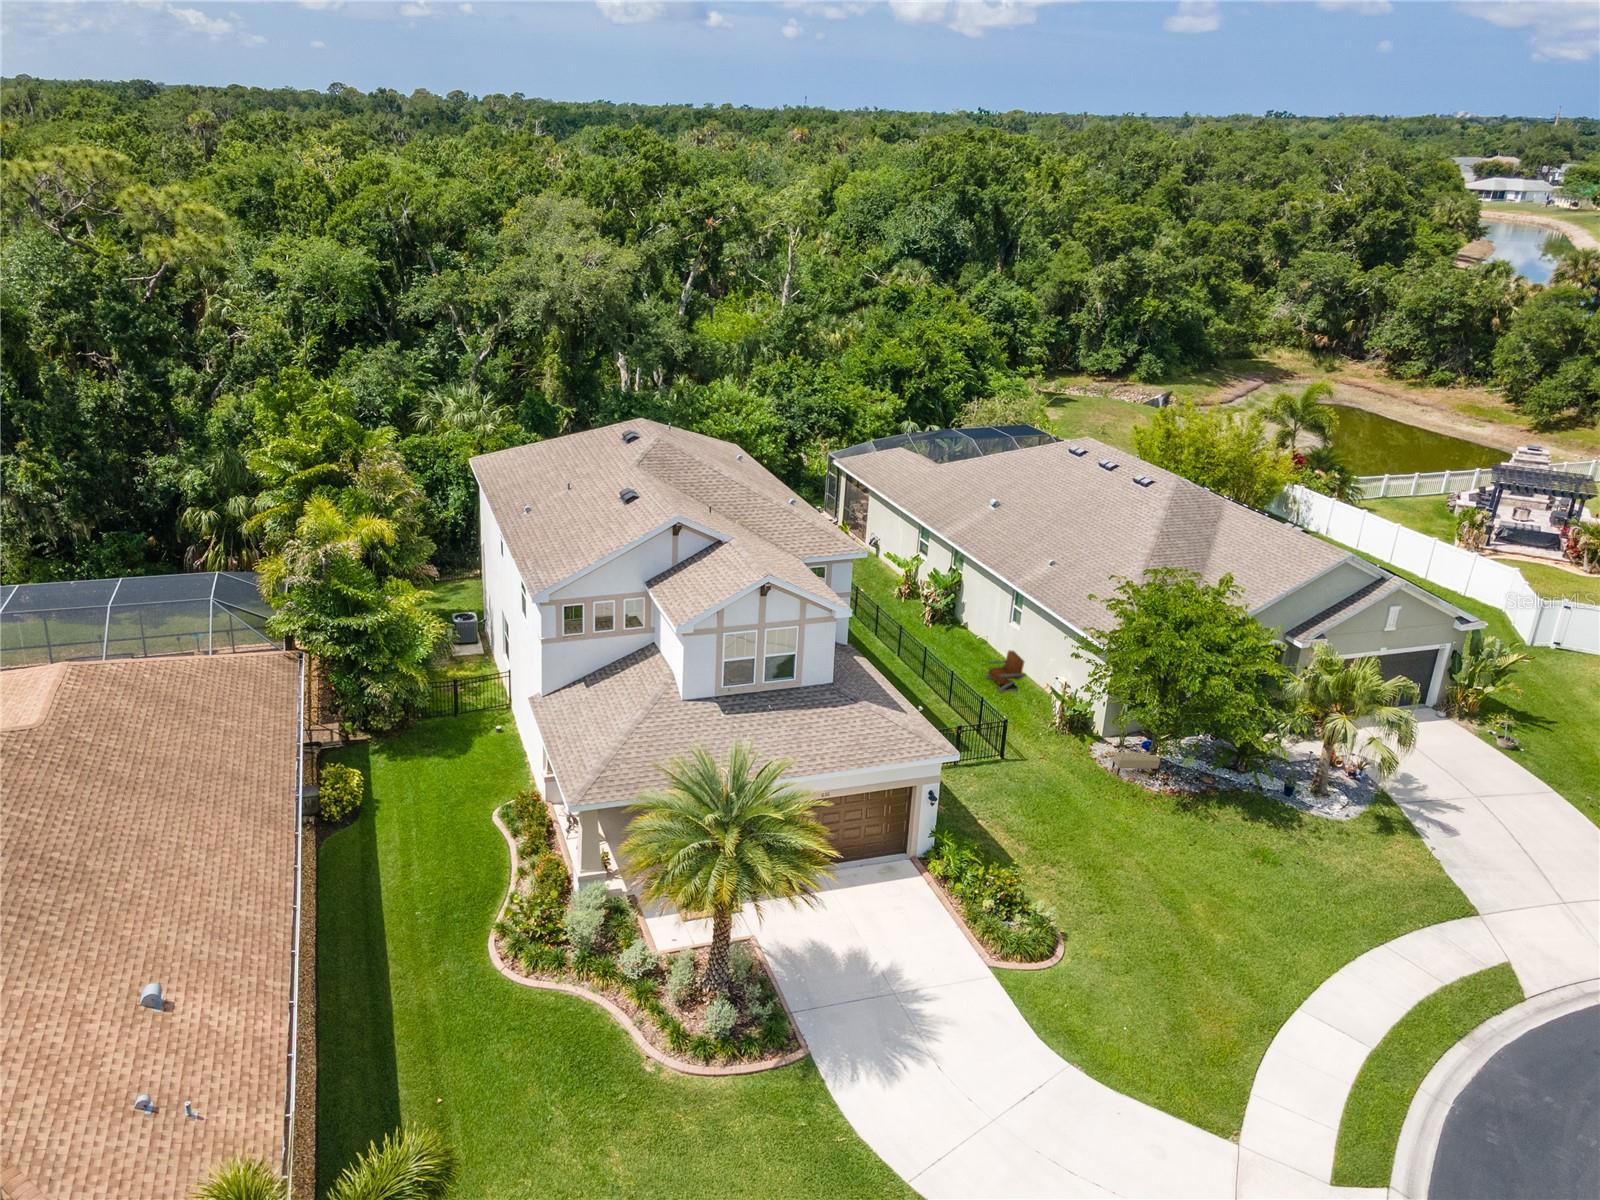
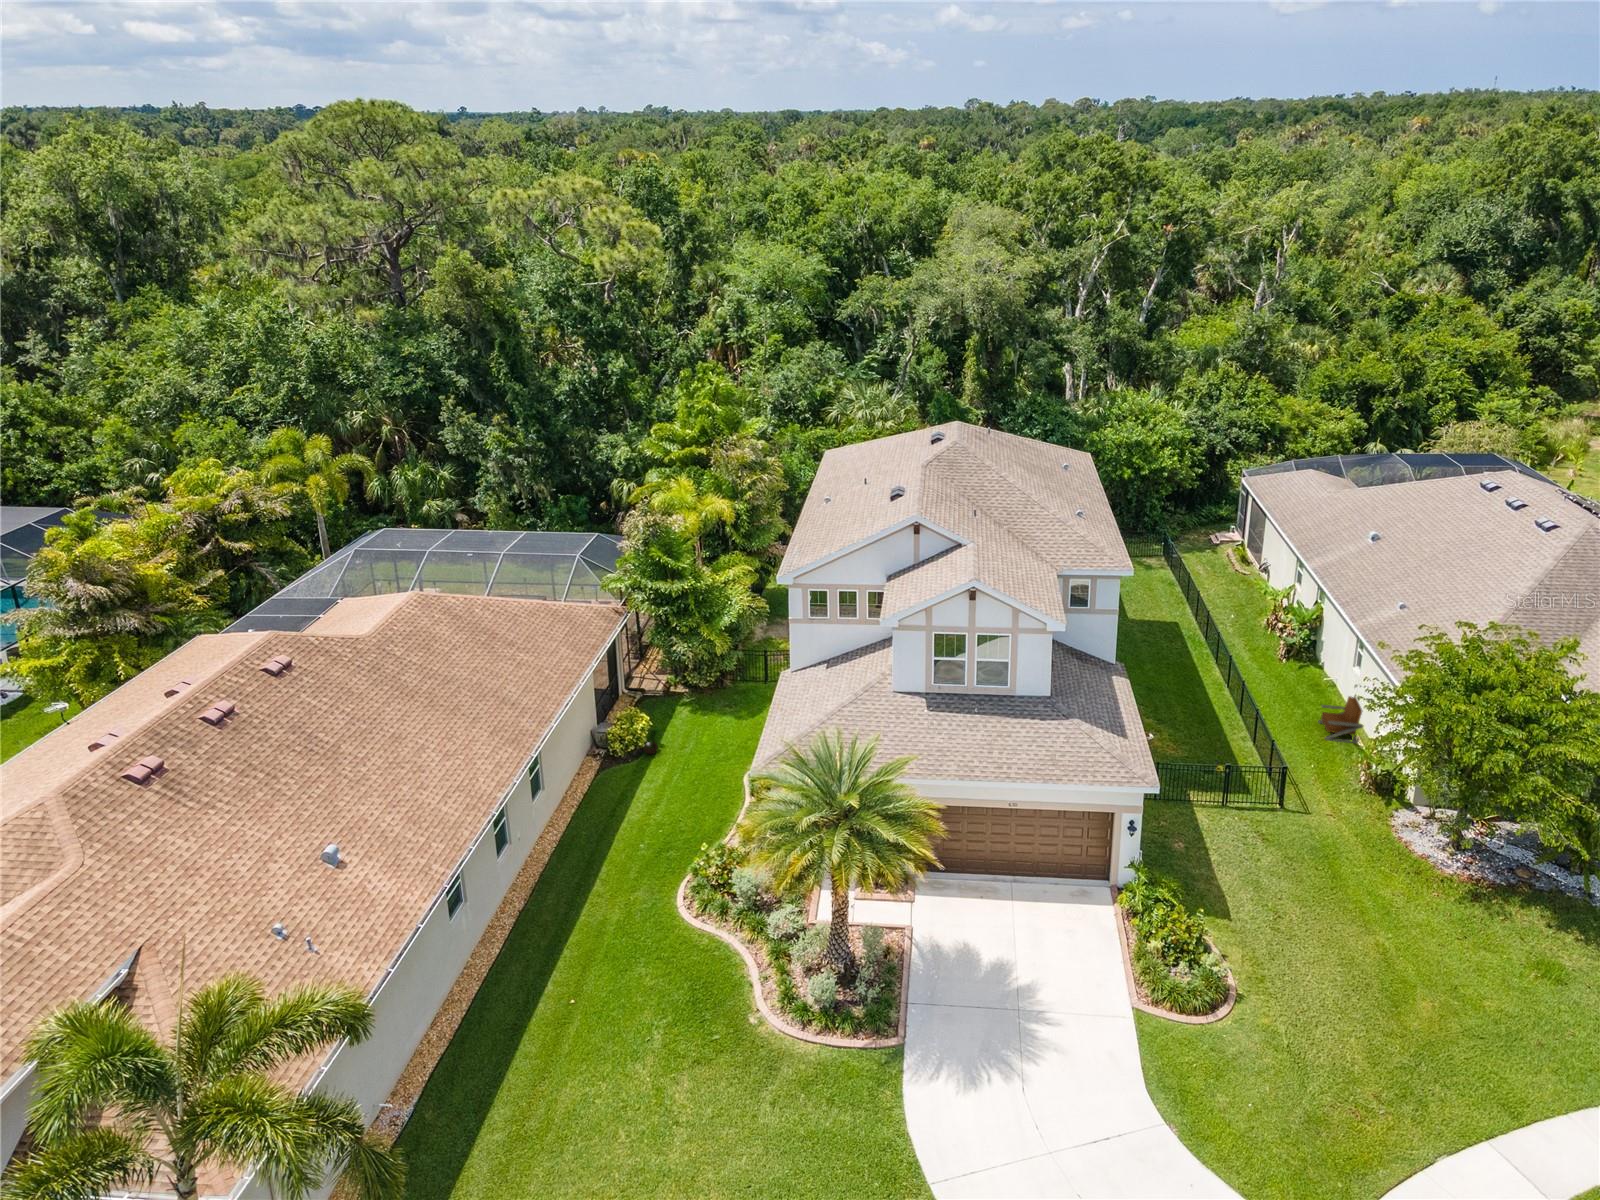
bench: present [1112,752,1160,776] -> none [1425,833,1490,873]
potted tree: none [360,793,382,828] -> present [644,728,659,754]

